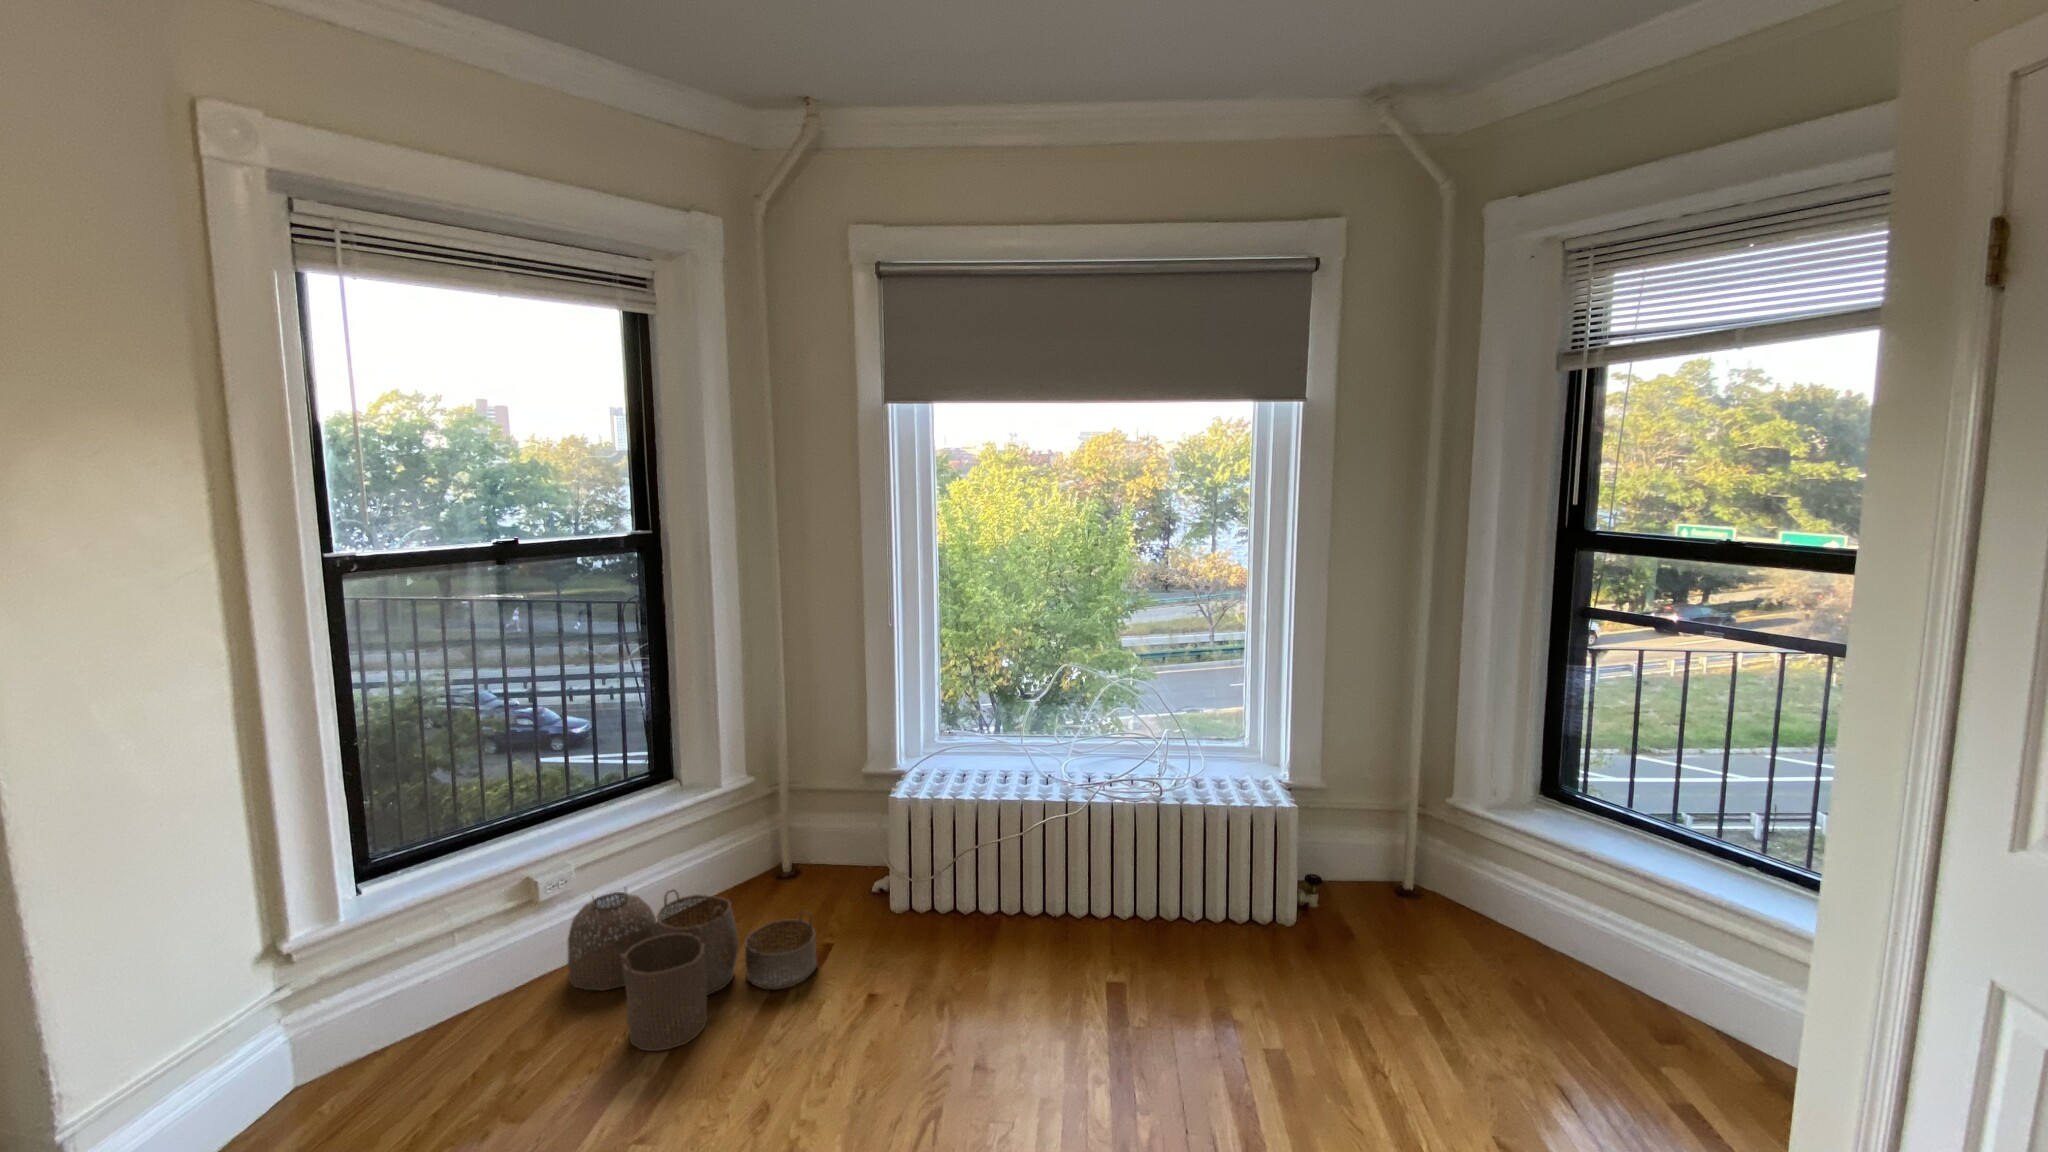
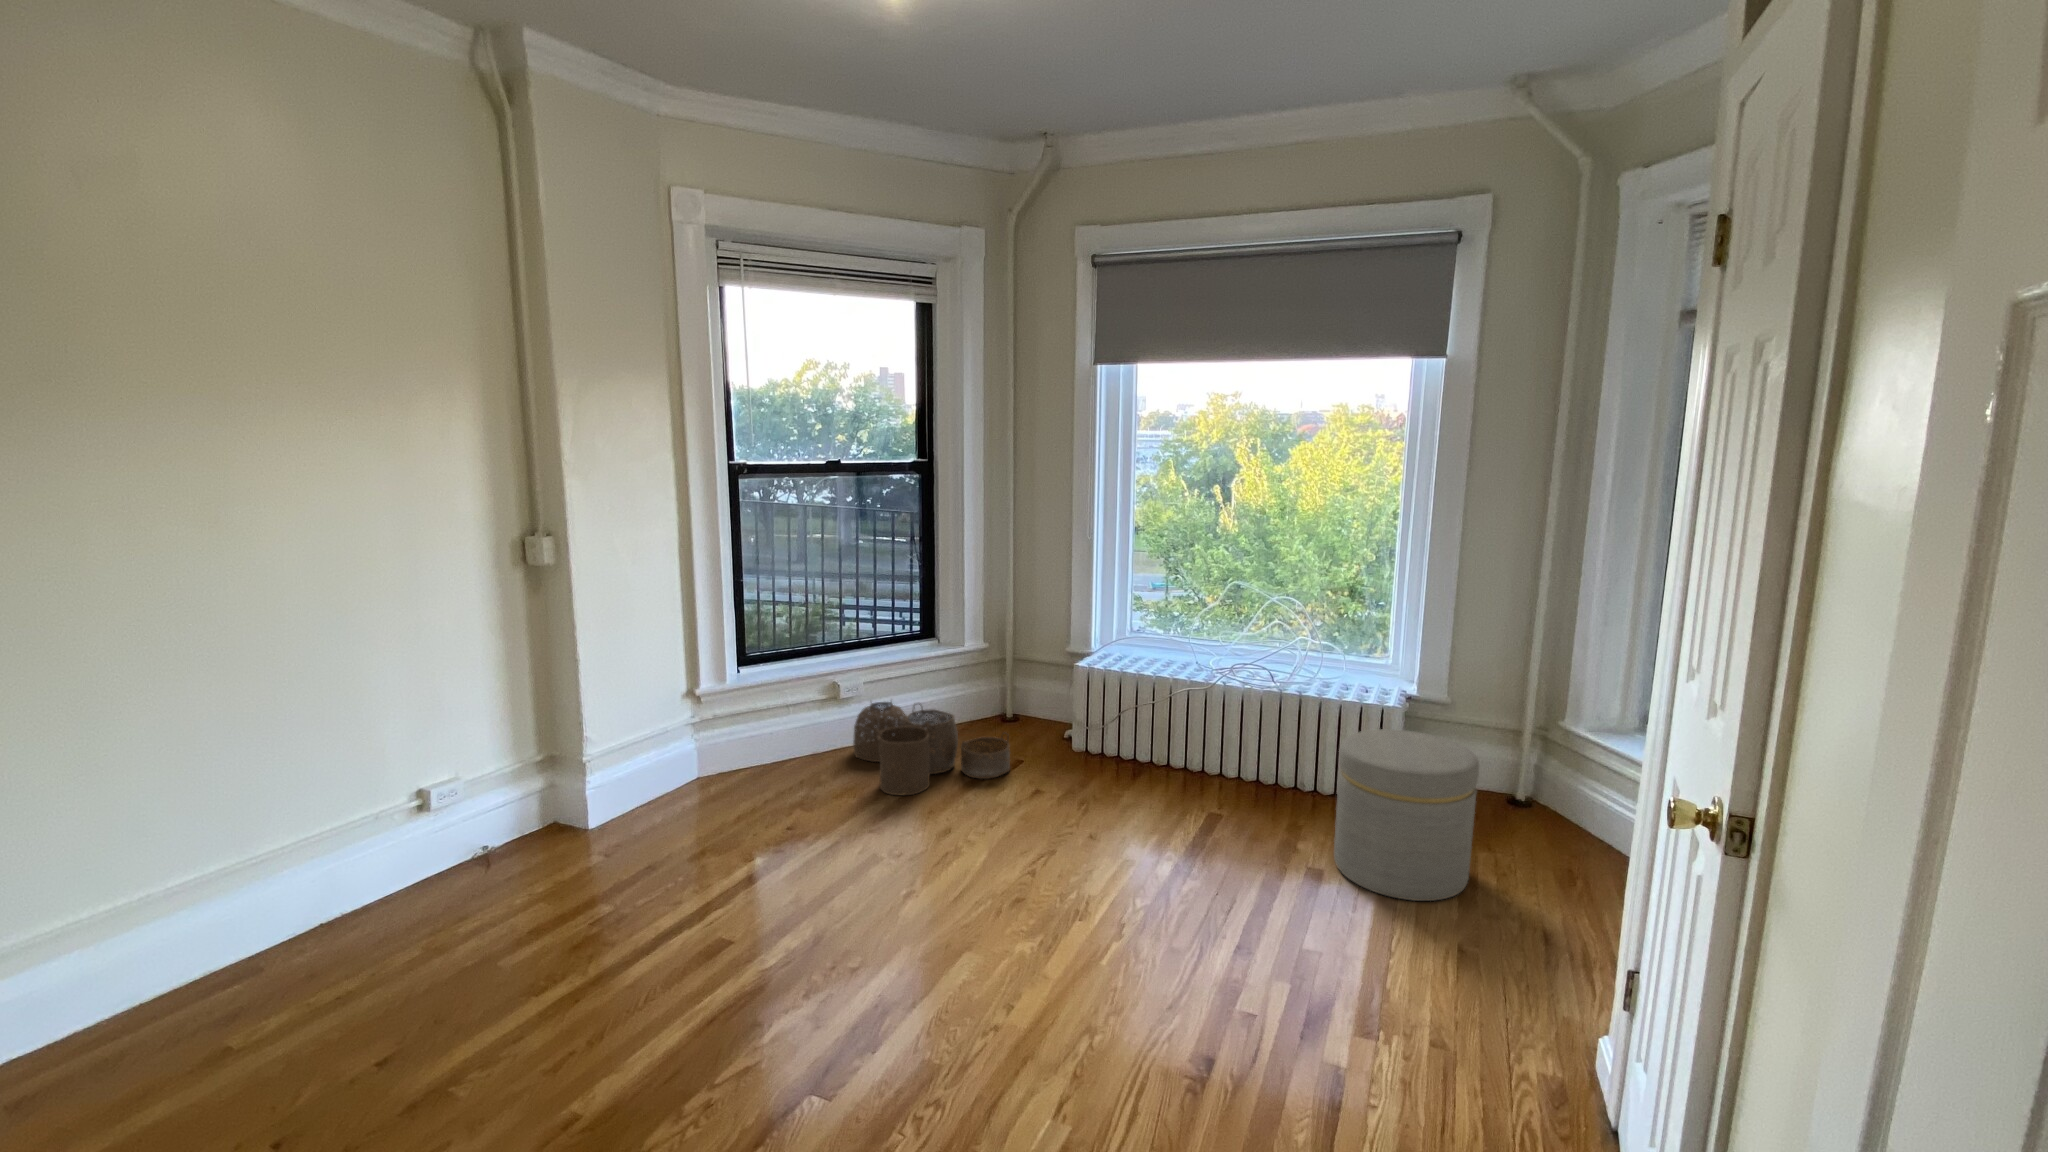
ottoman: none [1279,847,1450,1075] -> present [1334,729,1479,901]

